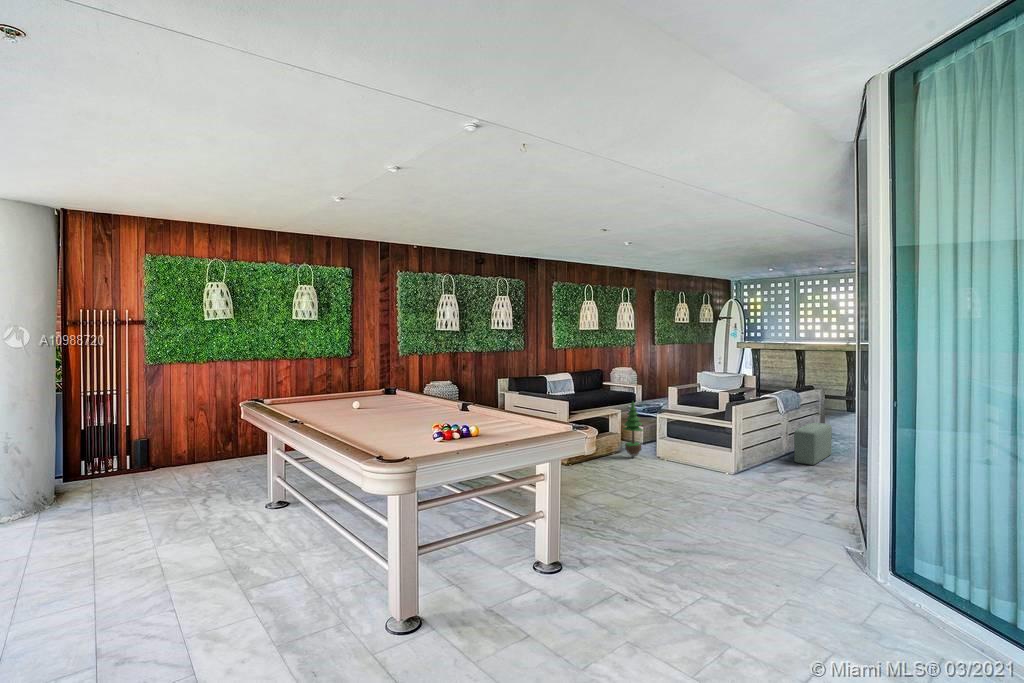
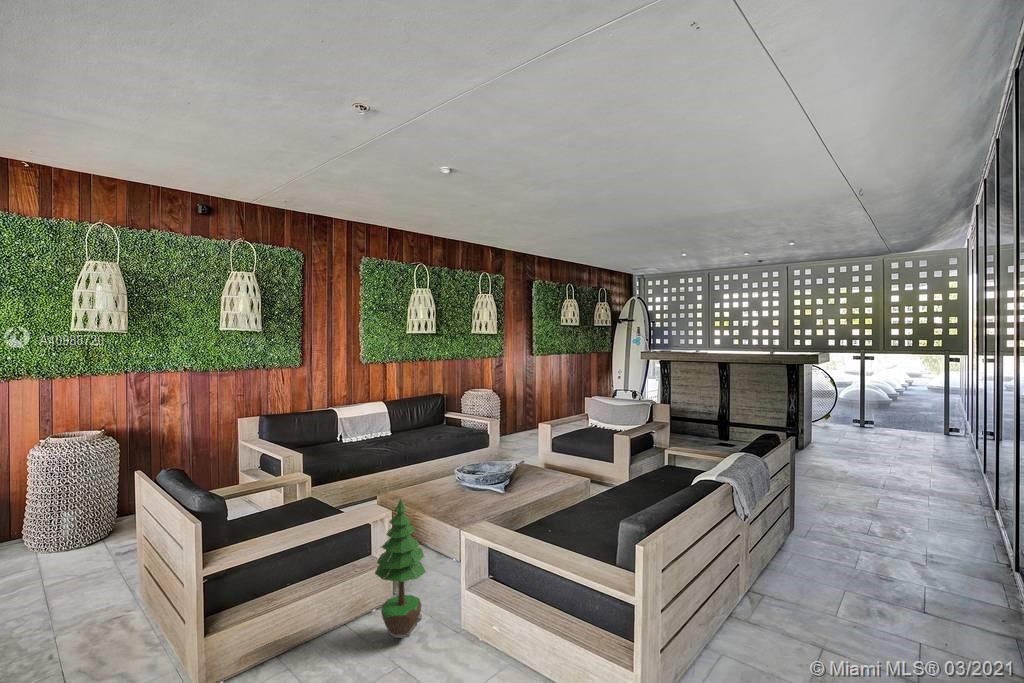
pouf: present [794,423,832,465] -> none [767,521,829,650]

